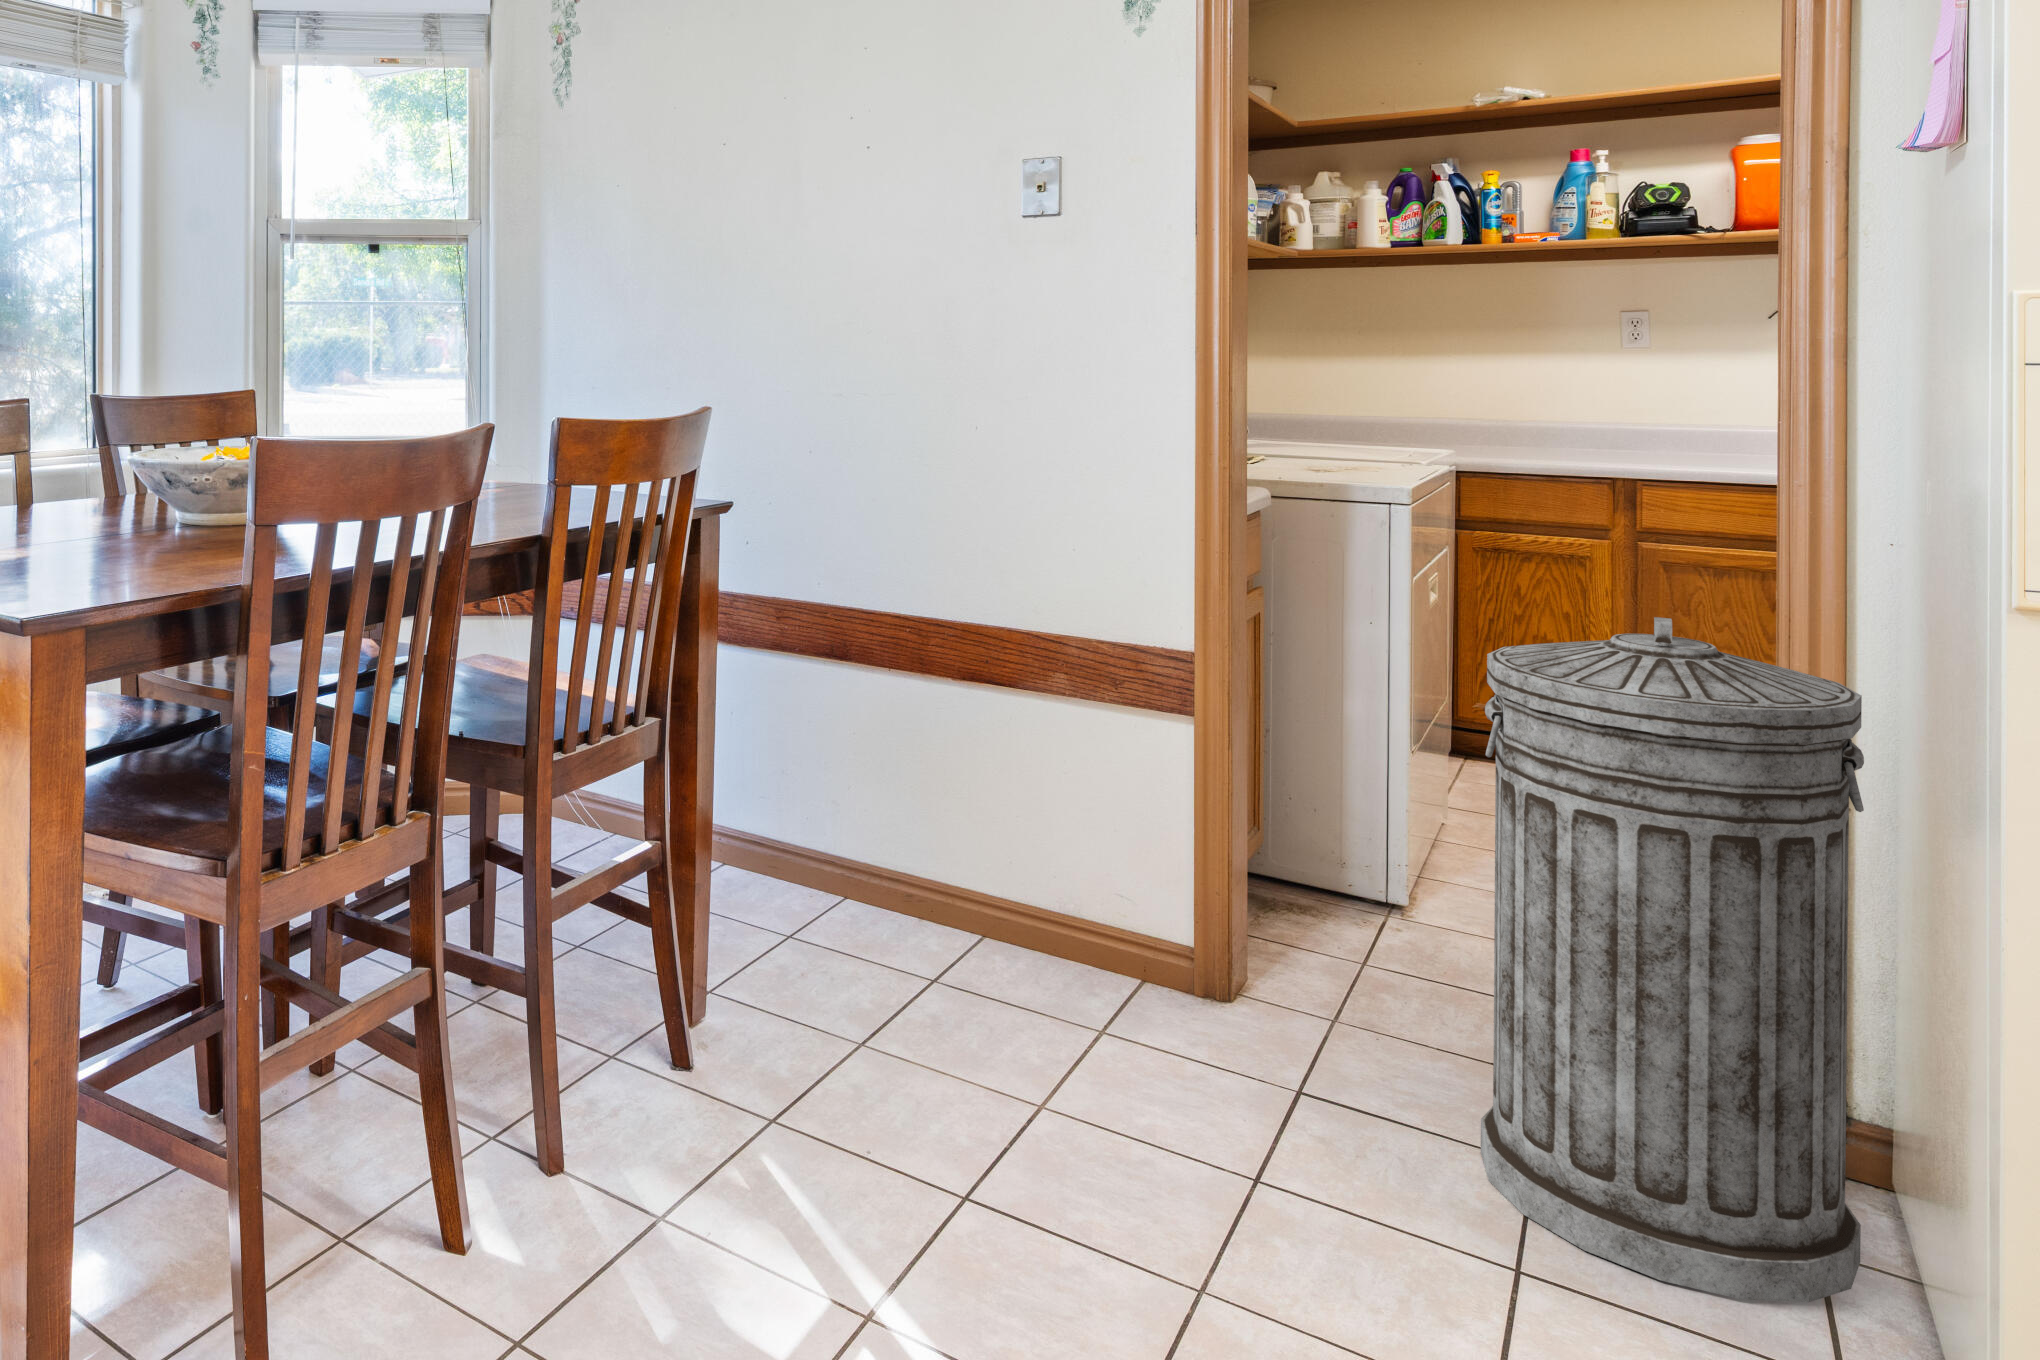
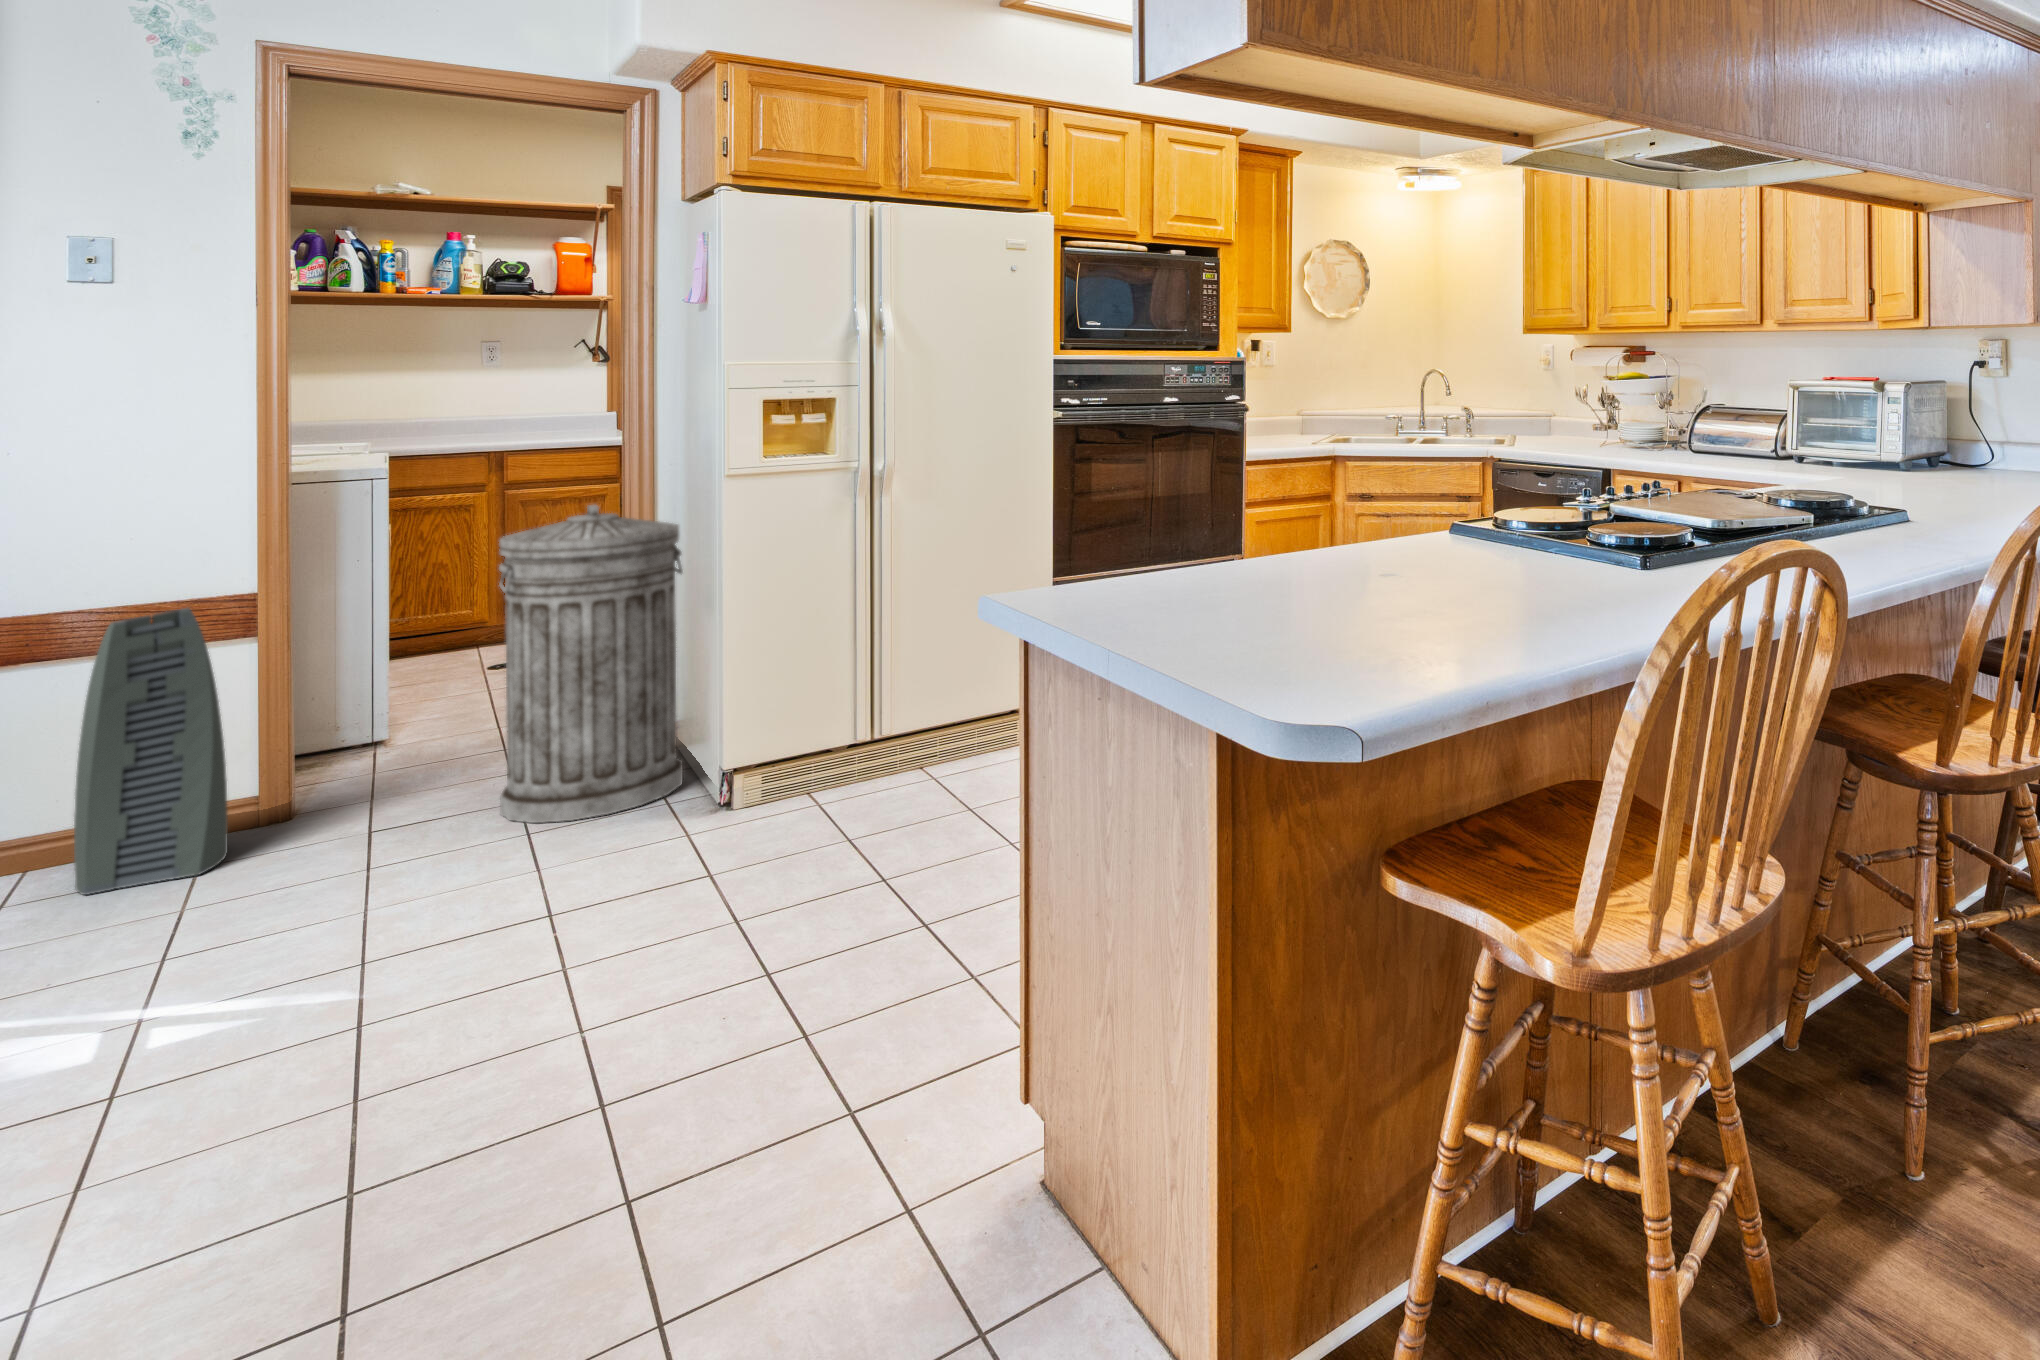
air purifier: none [994,663,1144,1041] -> present [74,608,228,895]

